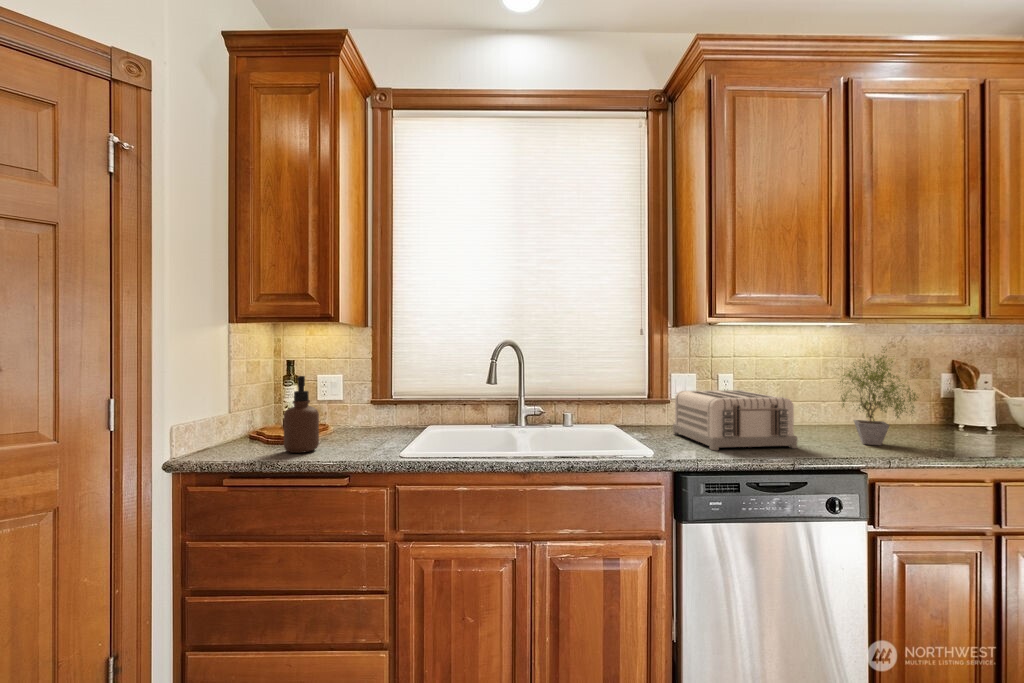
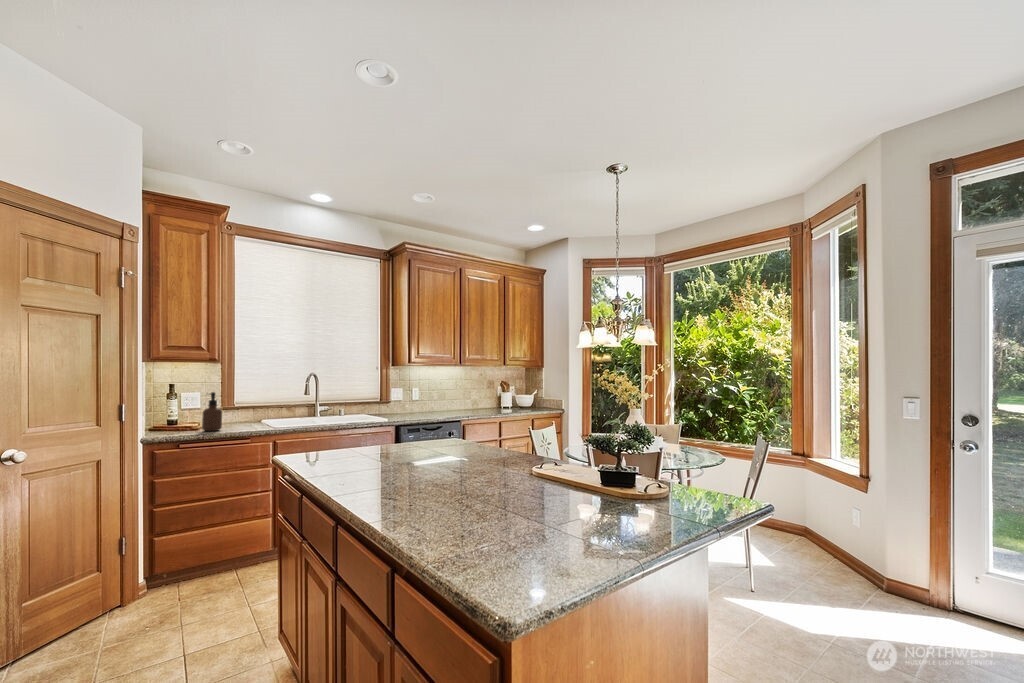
potted plant: present [840,349,918,445] -> none [455,375,485,414]
toaster: present [673,390,797,450] -> none [392,395,441,419]

